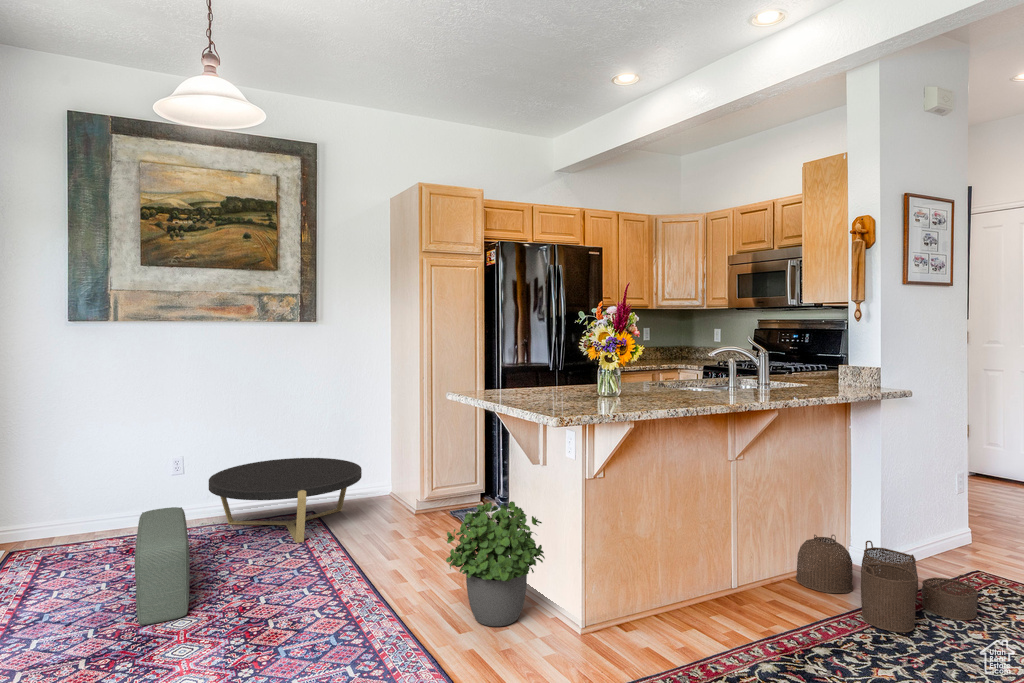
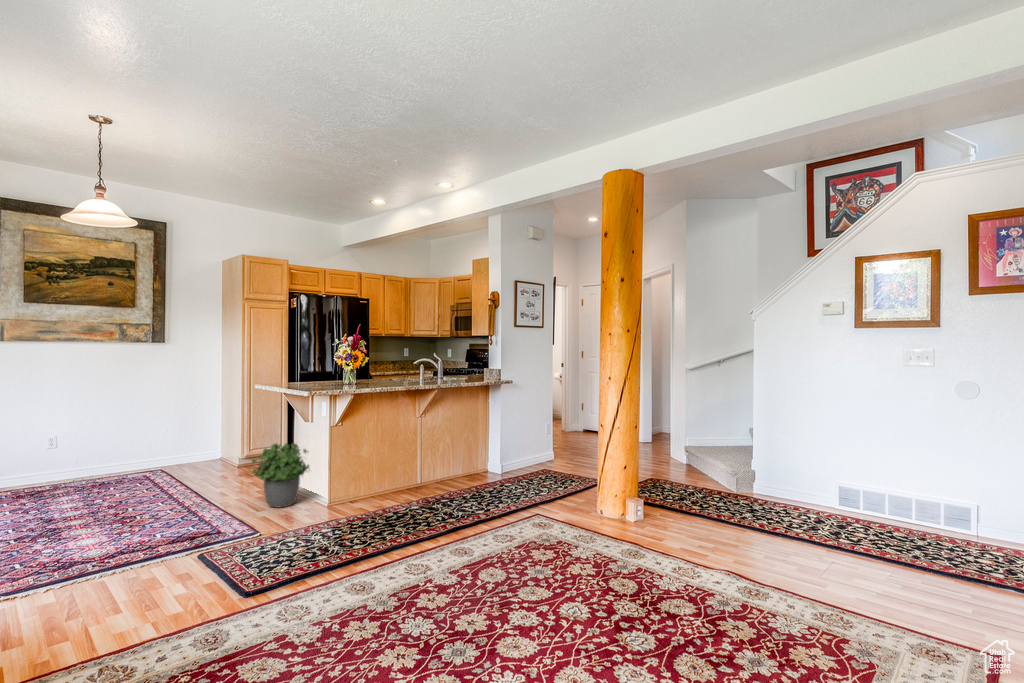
coffee table: present [209,458,362,543] -> none [80,436,199,487]
pouf: present [135,507,190,625] -> none [33,463,79,527]
woven basket: present [796,535,978,632] -> none [455,453,529,491]

